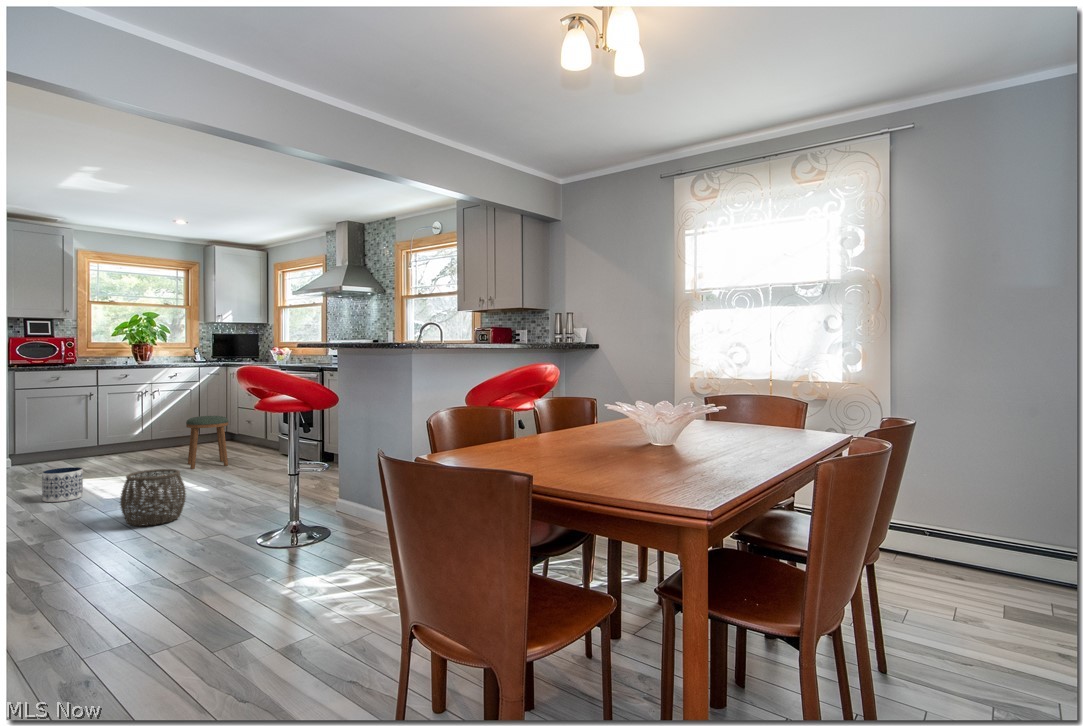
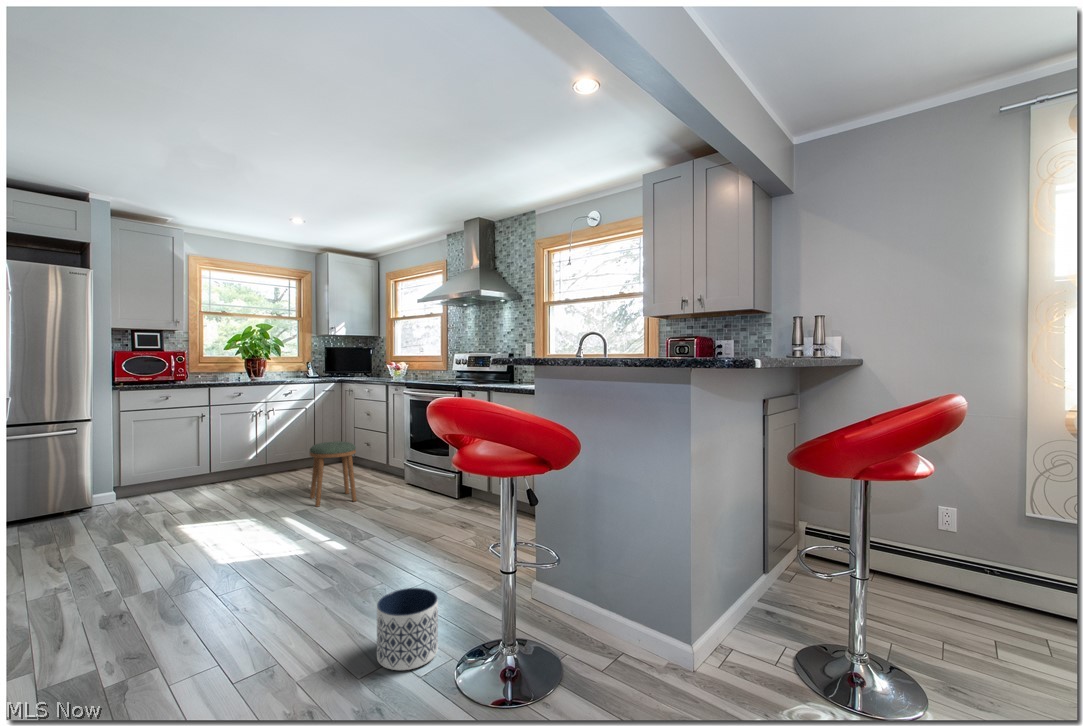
planter: present [42,467,83,502] -> present [377,588,438,670]
woven basket: present [120,469,186,526] -> none [247,536,336,630]

